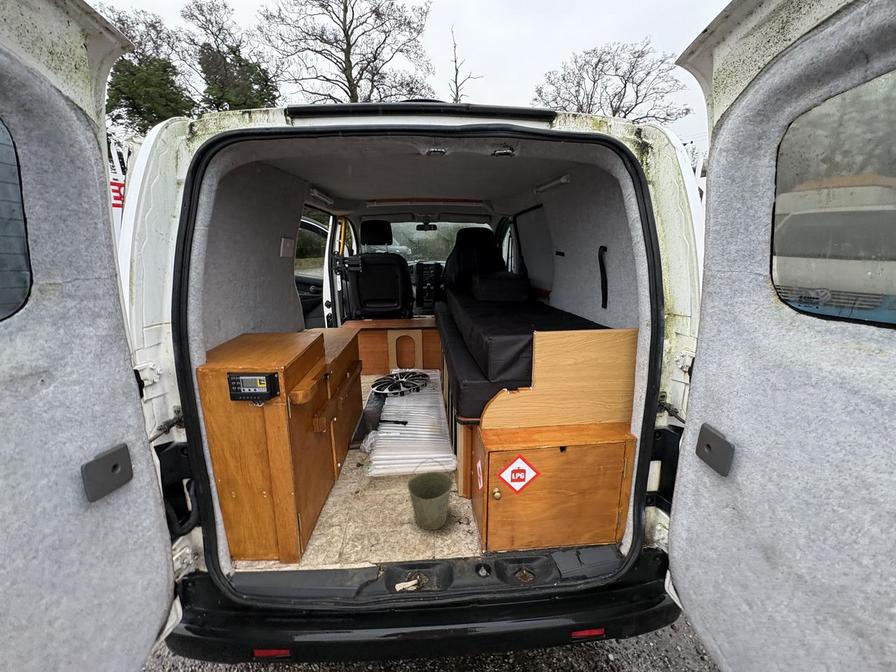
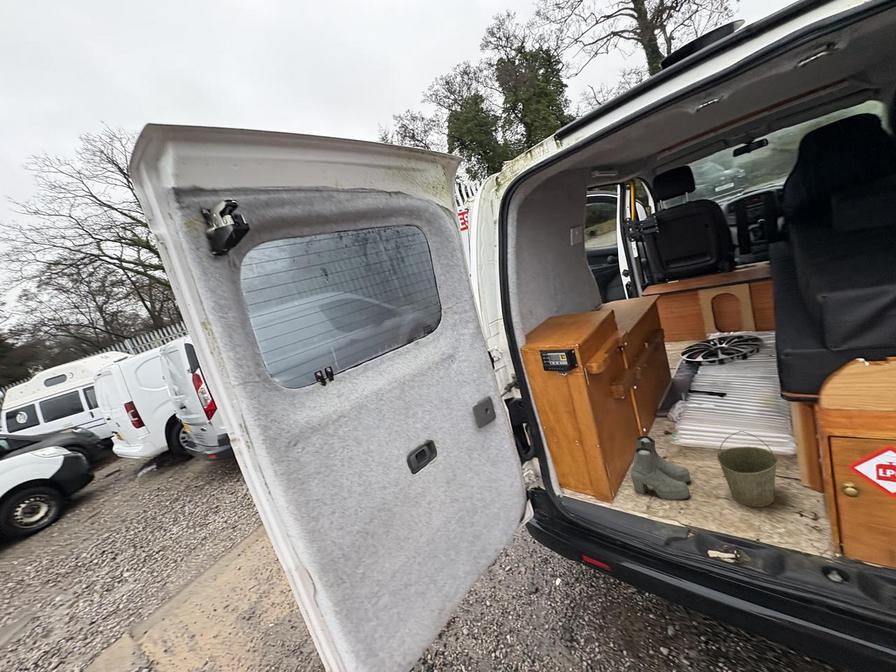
boots: none [324,472,381,541] -> present [630,436,690,500]

